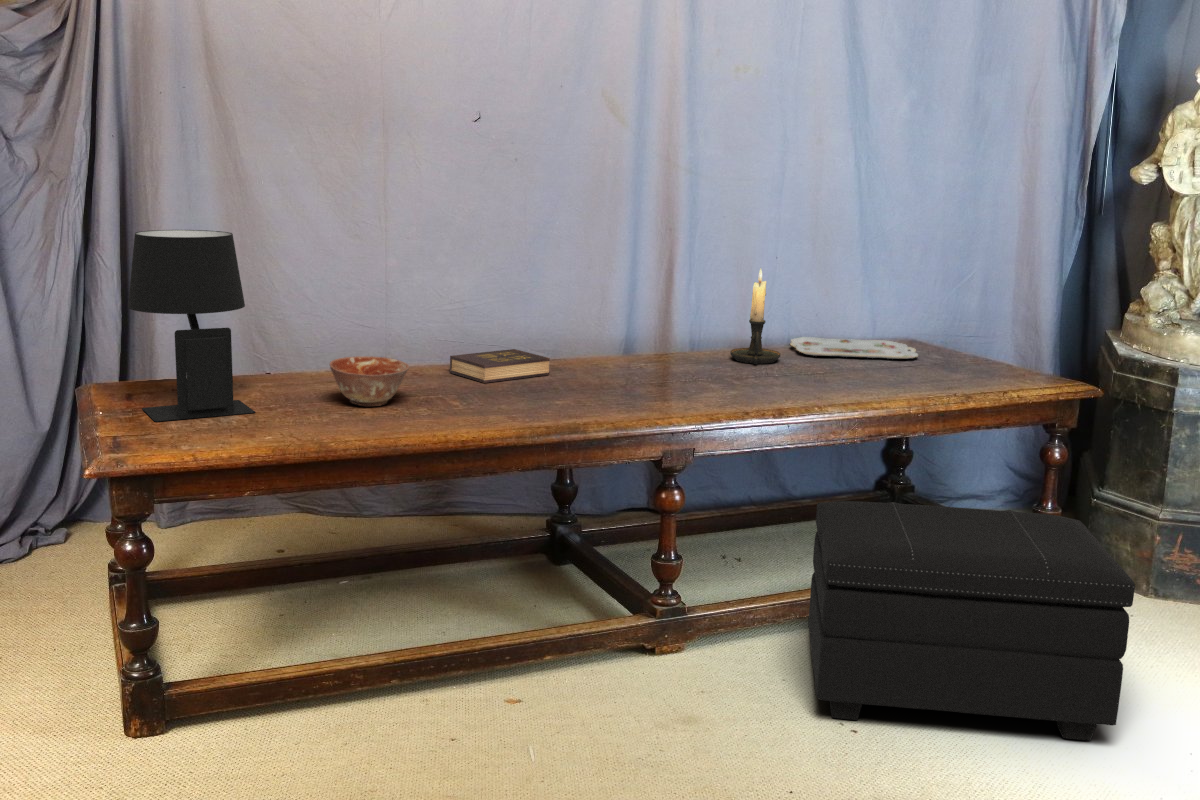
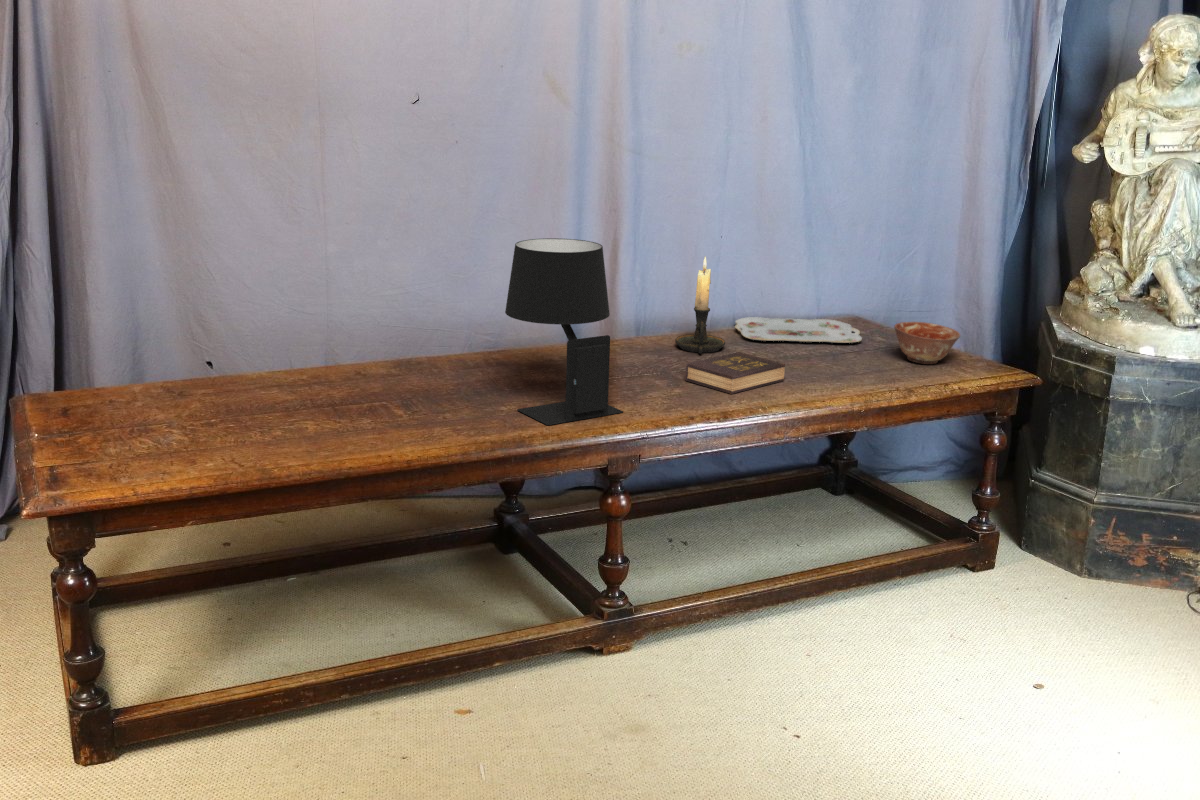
table lamp: present [128,230,255,422] -> present [505,238,623,425]
hardback book: present [450,349,550,383] -> present [685,352,785,394]
ceramic bowl: present [330,356,409,406] -> present [894,322,960,364]
footstool: present [808,501,1135,740] -> none [753,502,1067,737]

